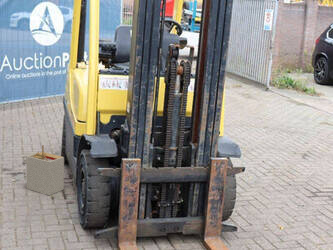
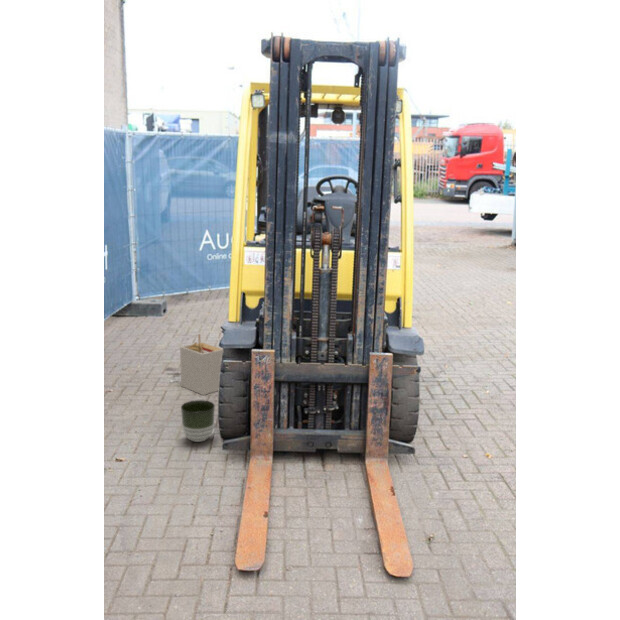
planter: none [51,200,78,234] -> present [181,400,215,442]

